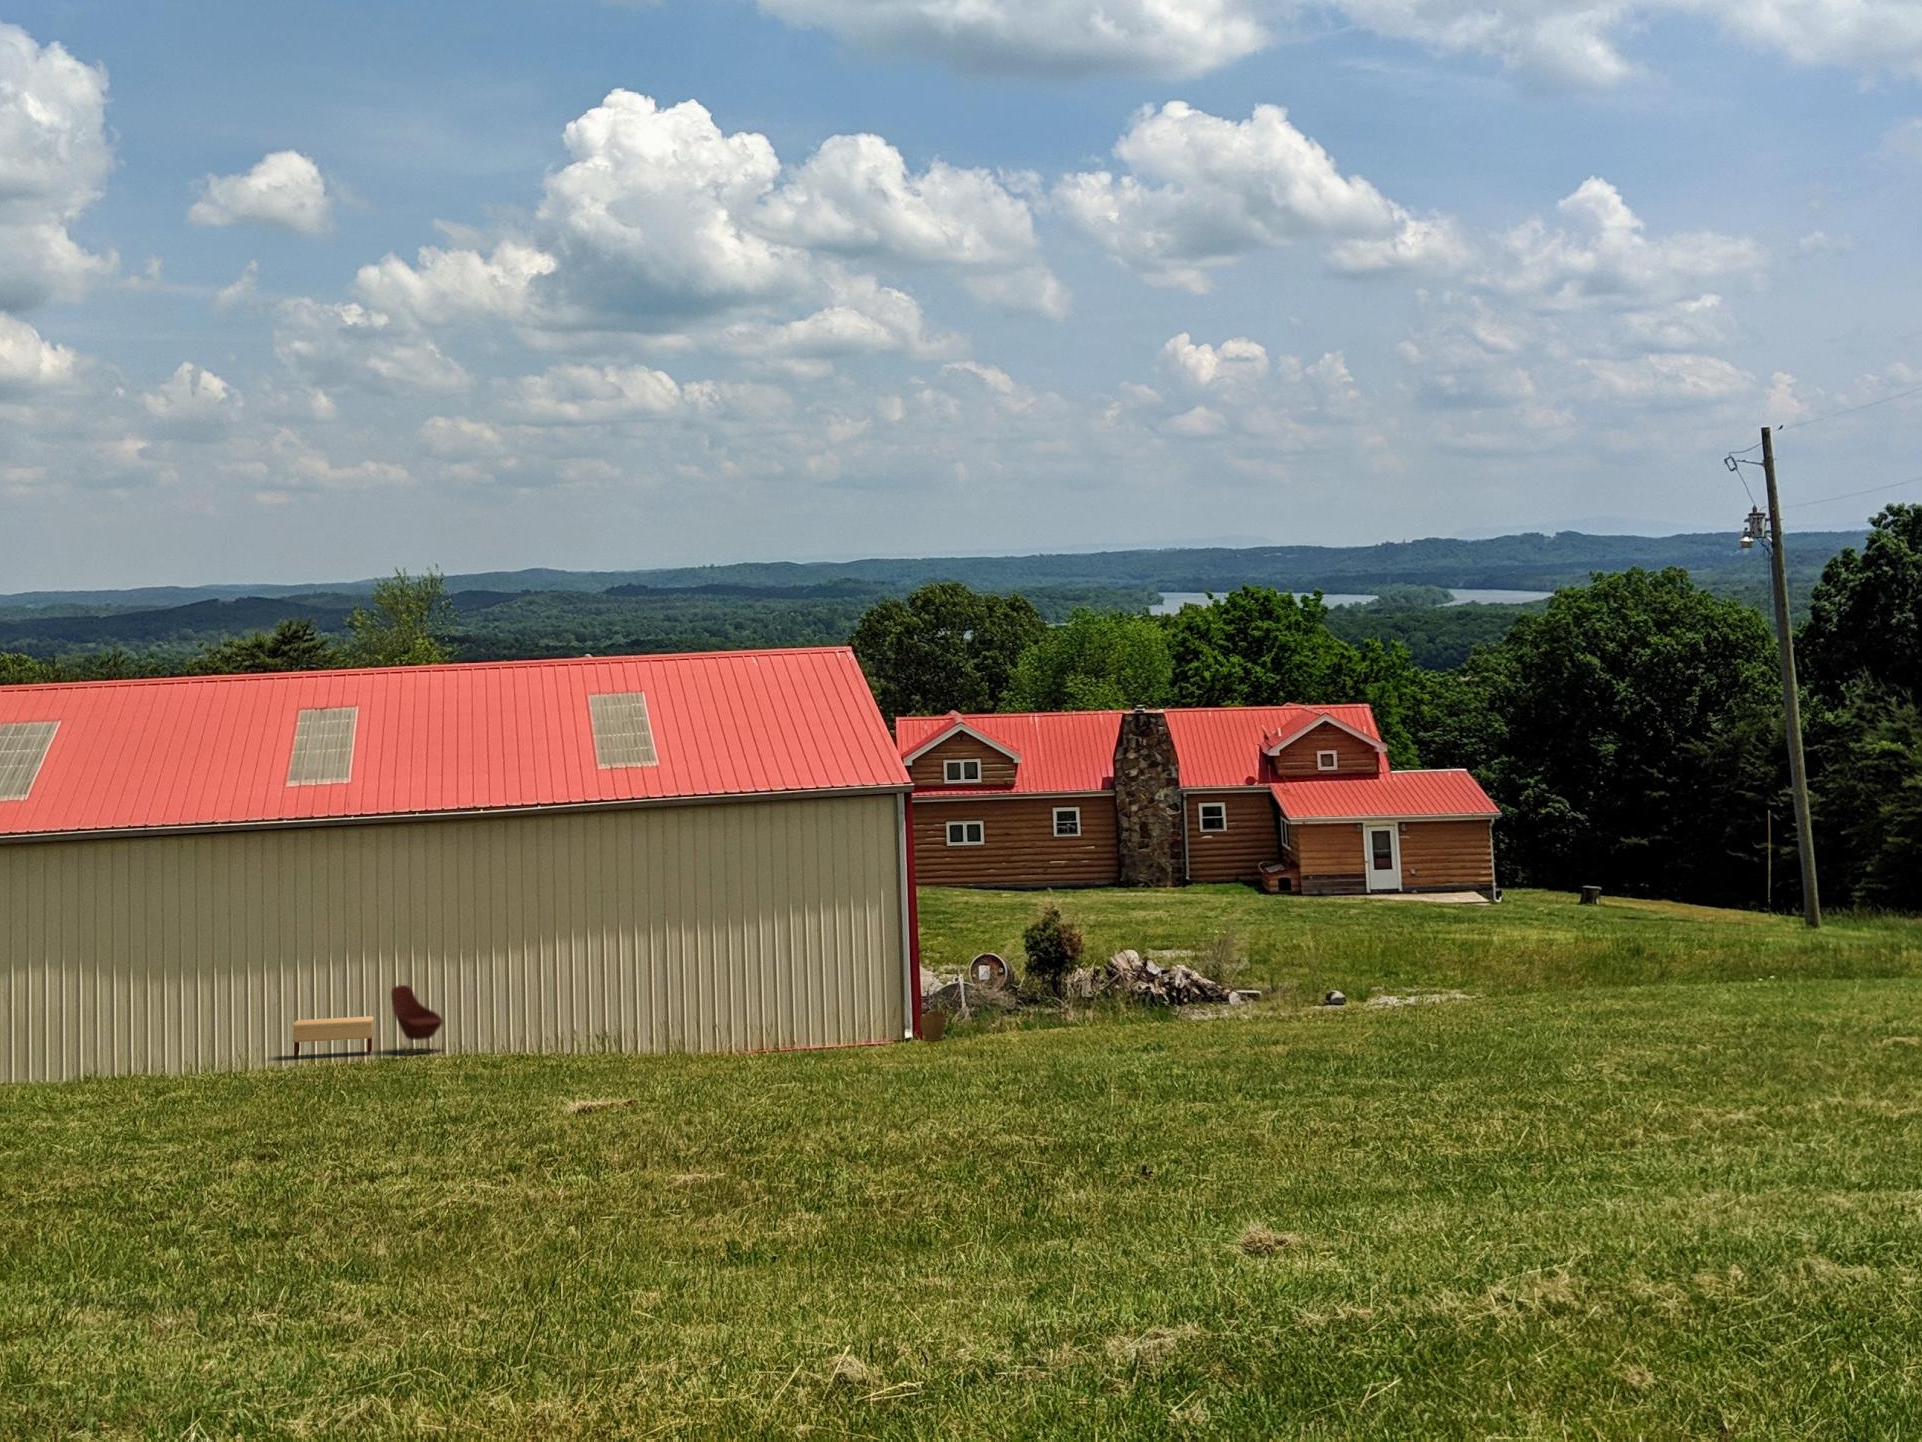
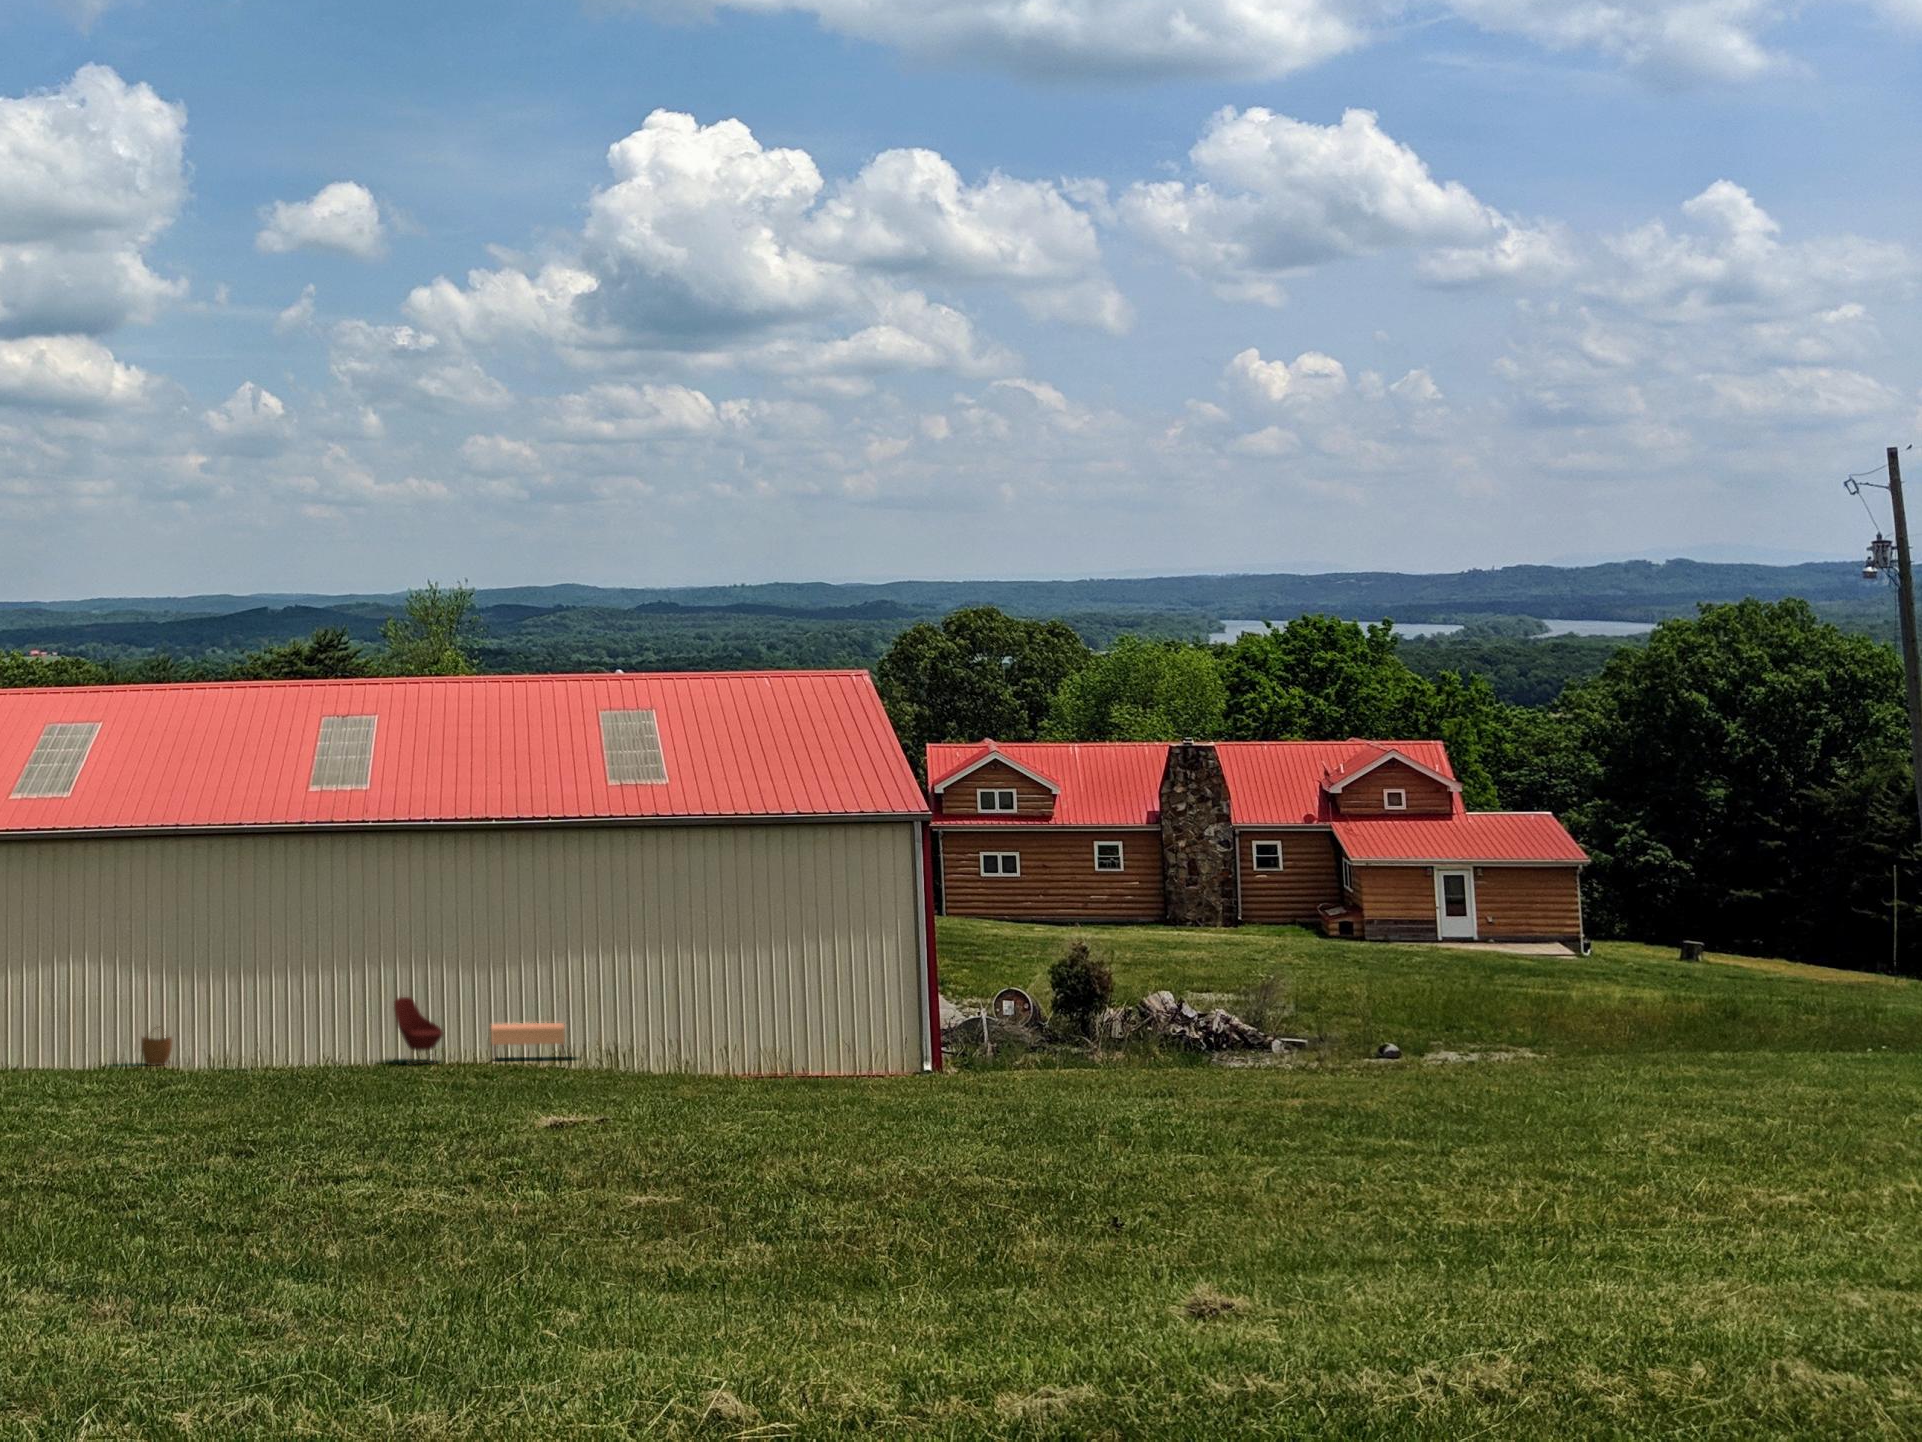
woven basket: present [920,1005,945,1041] -> present [141,1026,172,1066]
bench: present [293,1016,374,1059] -> present [491,1023,565,1058]

